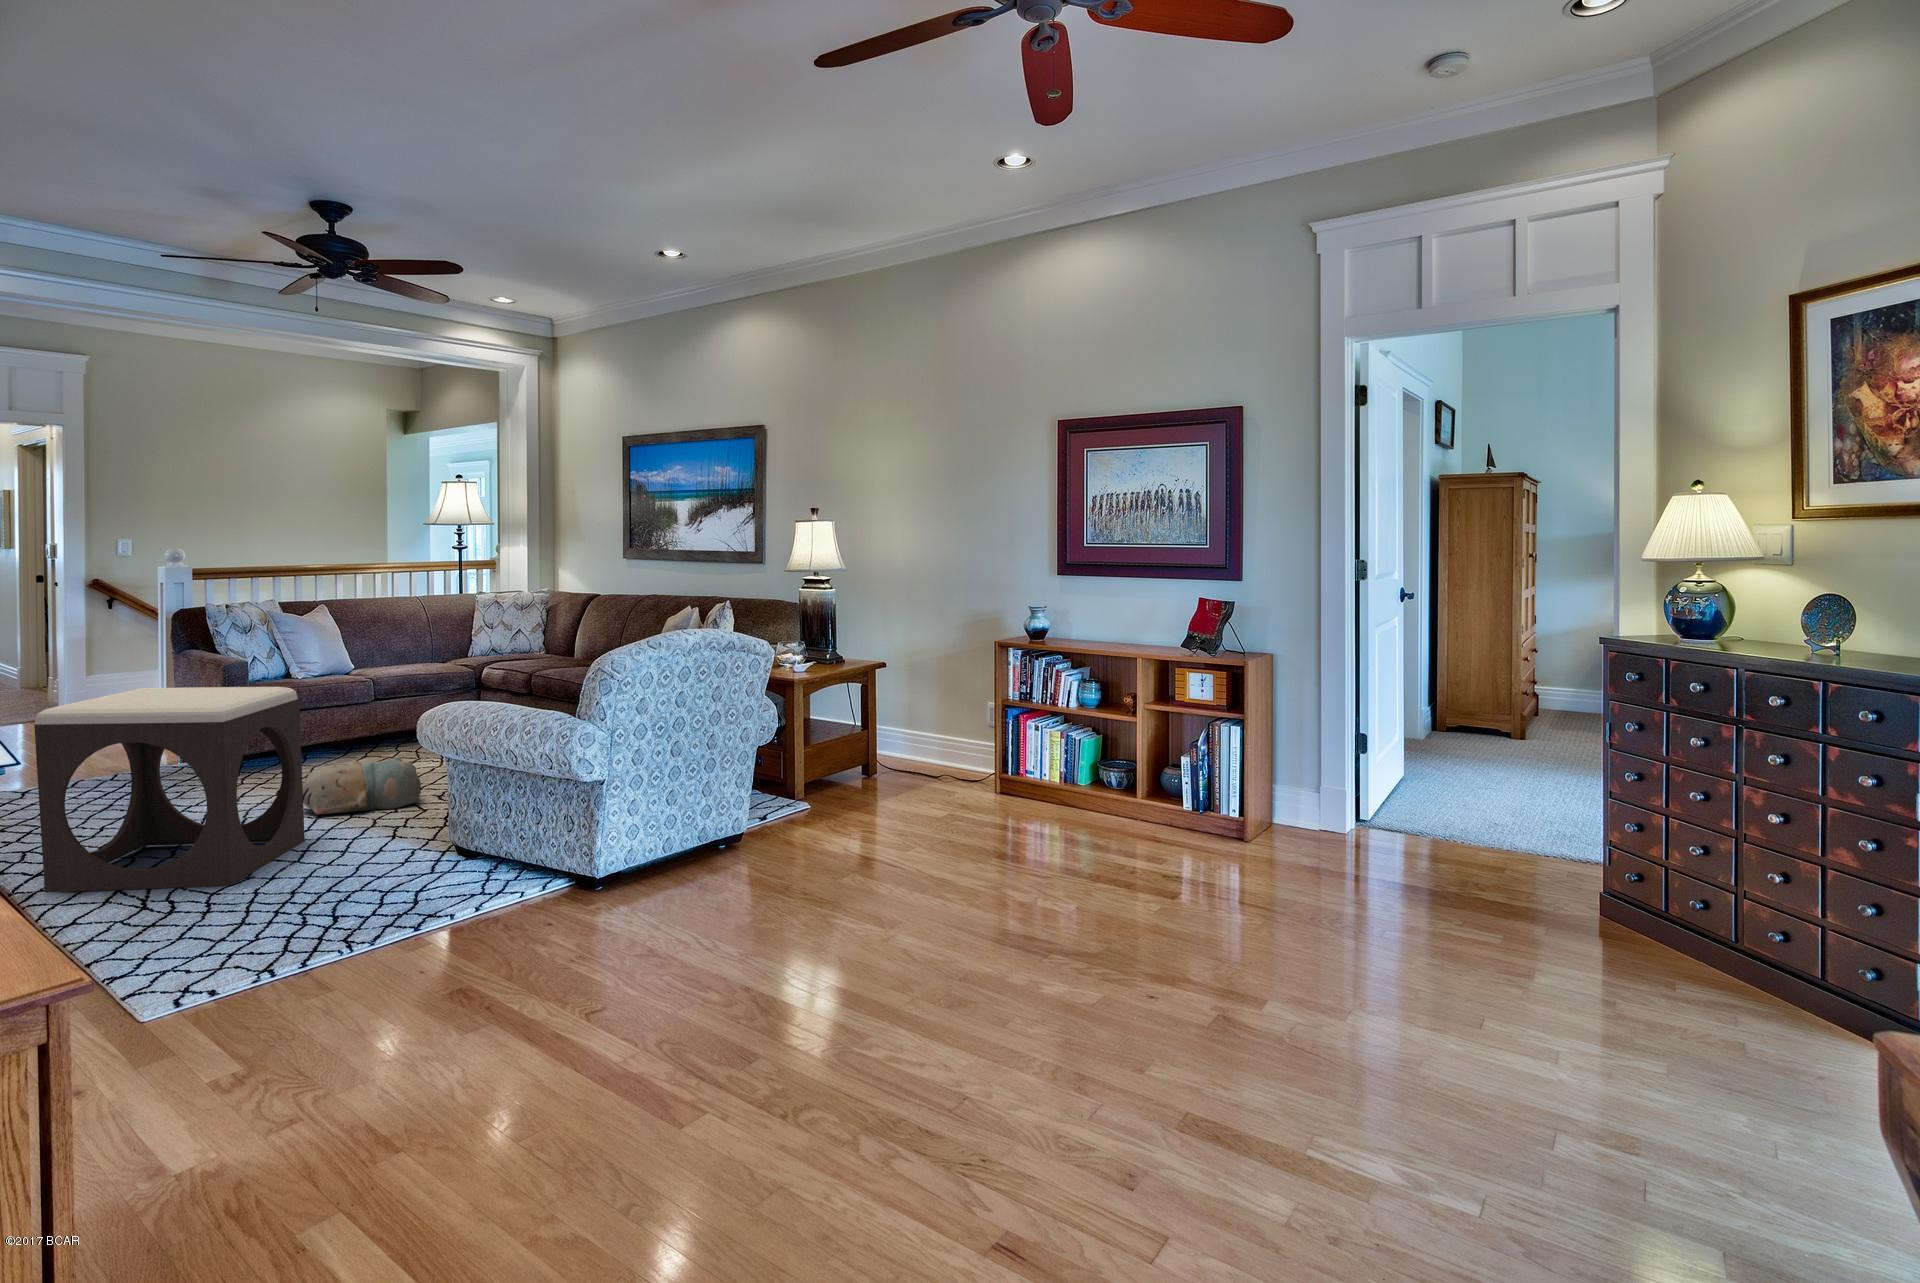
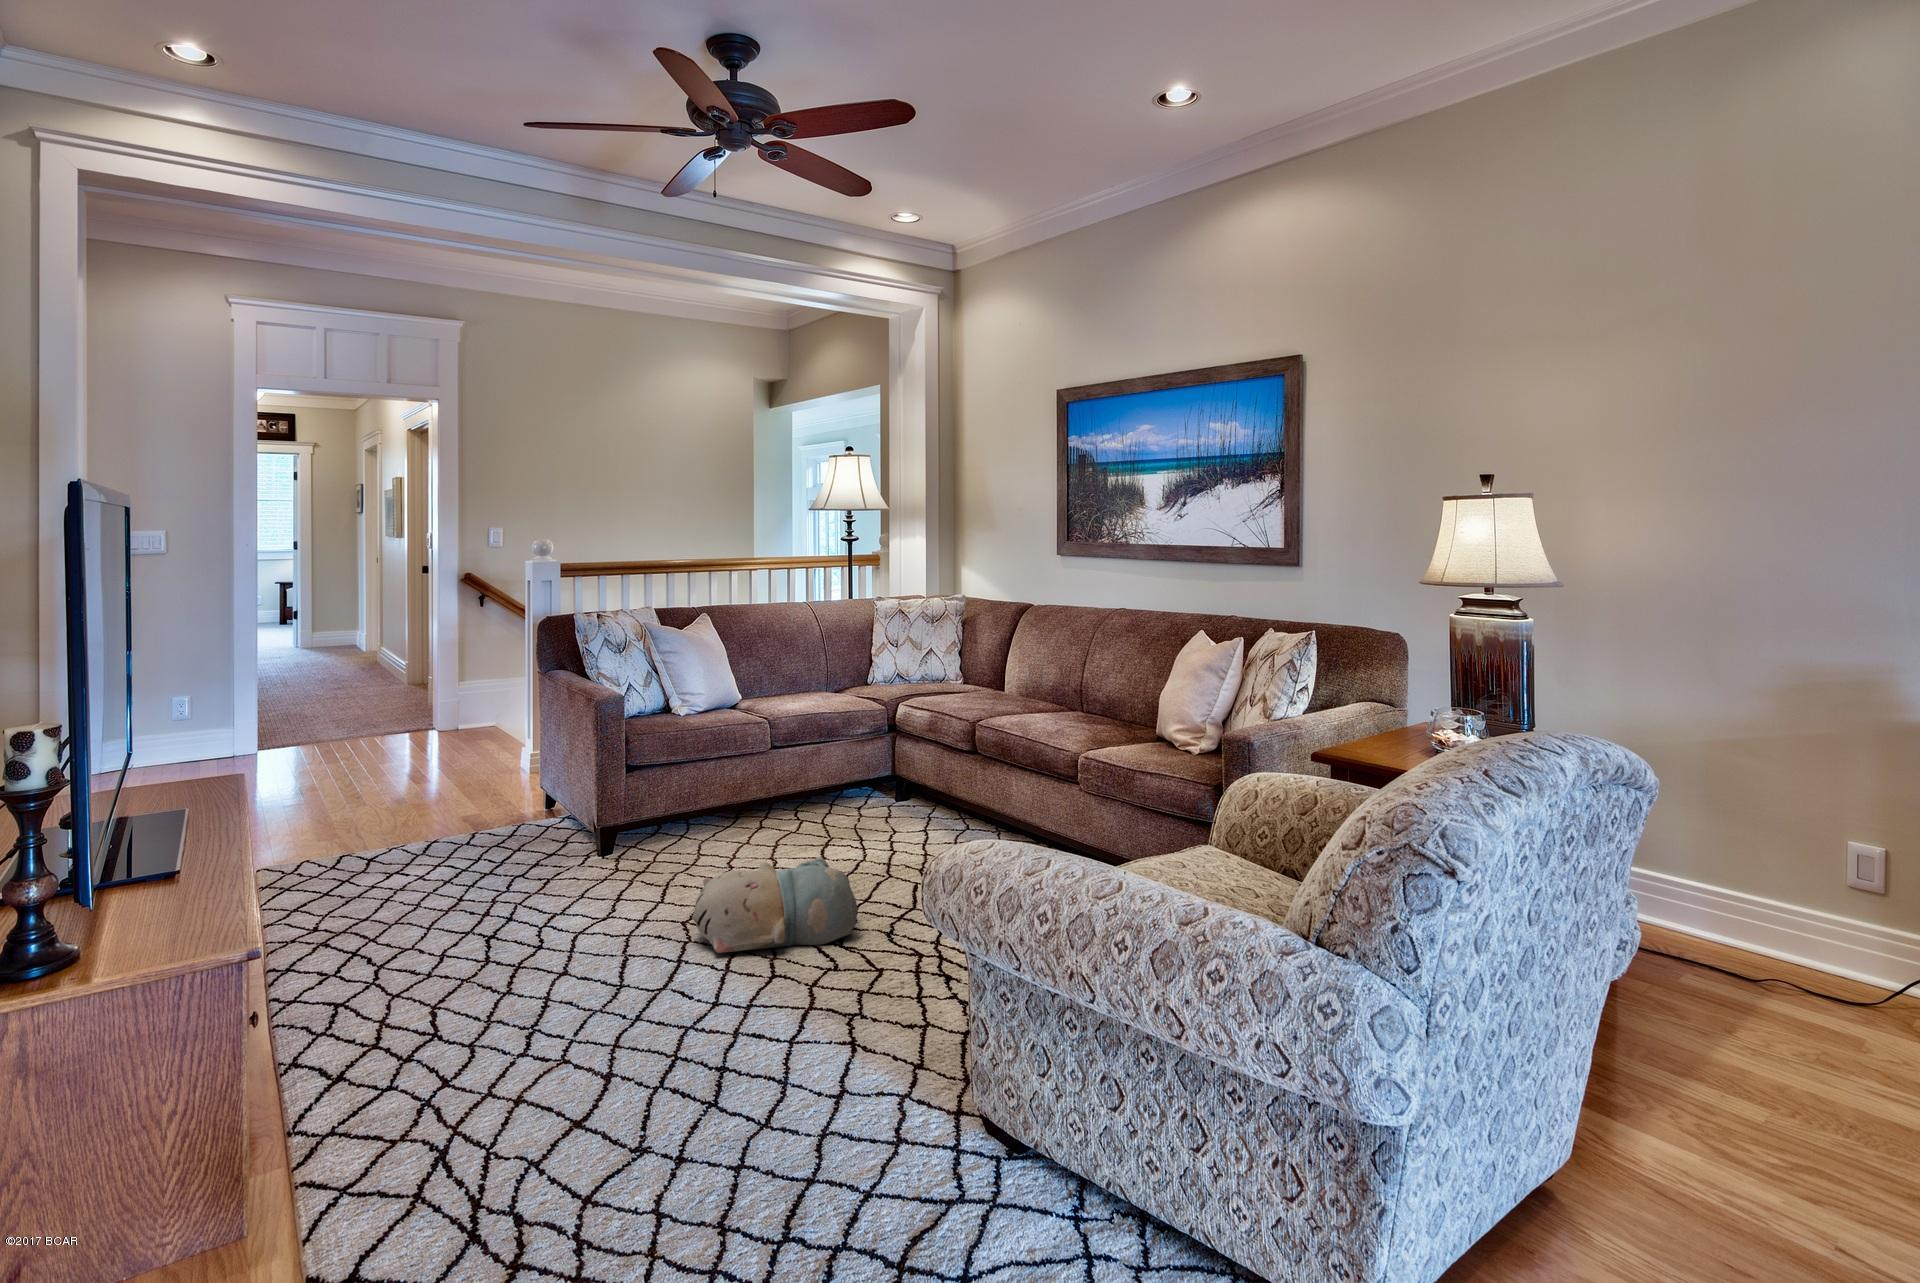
footstool: present [34,687,305,892] -> none [317,770,709,1157]

